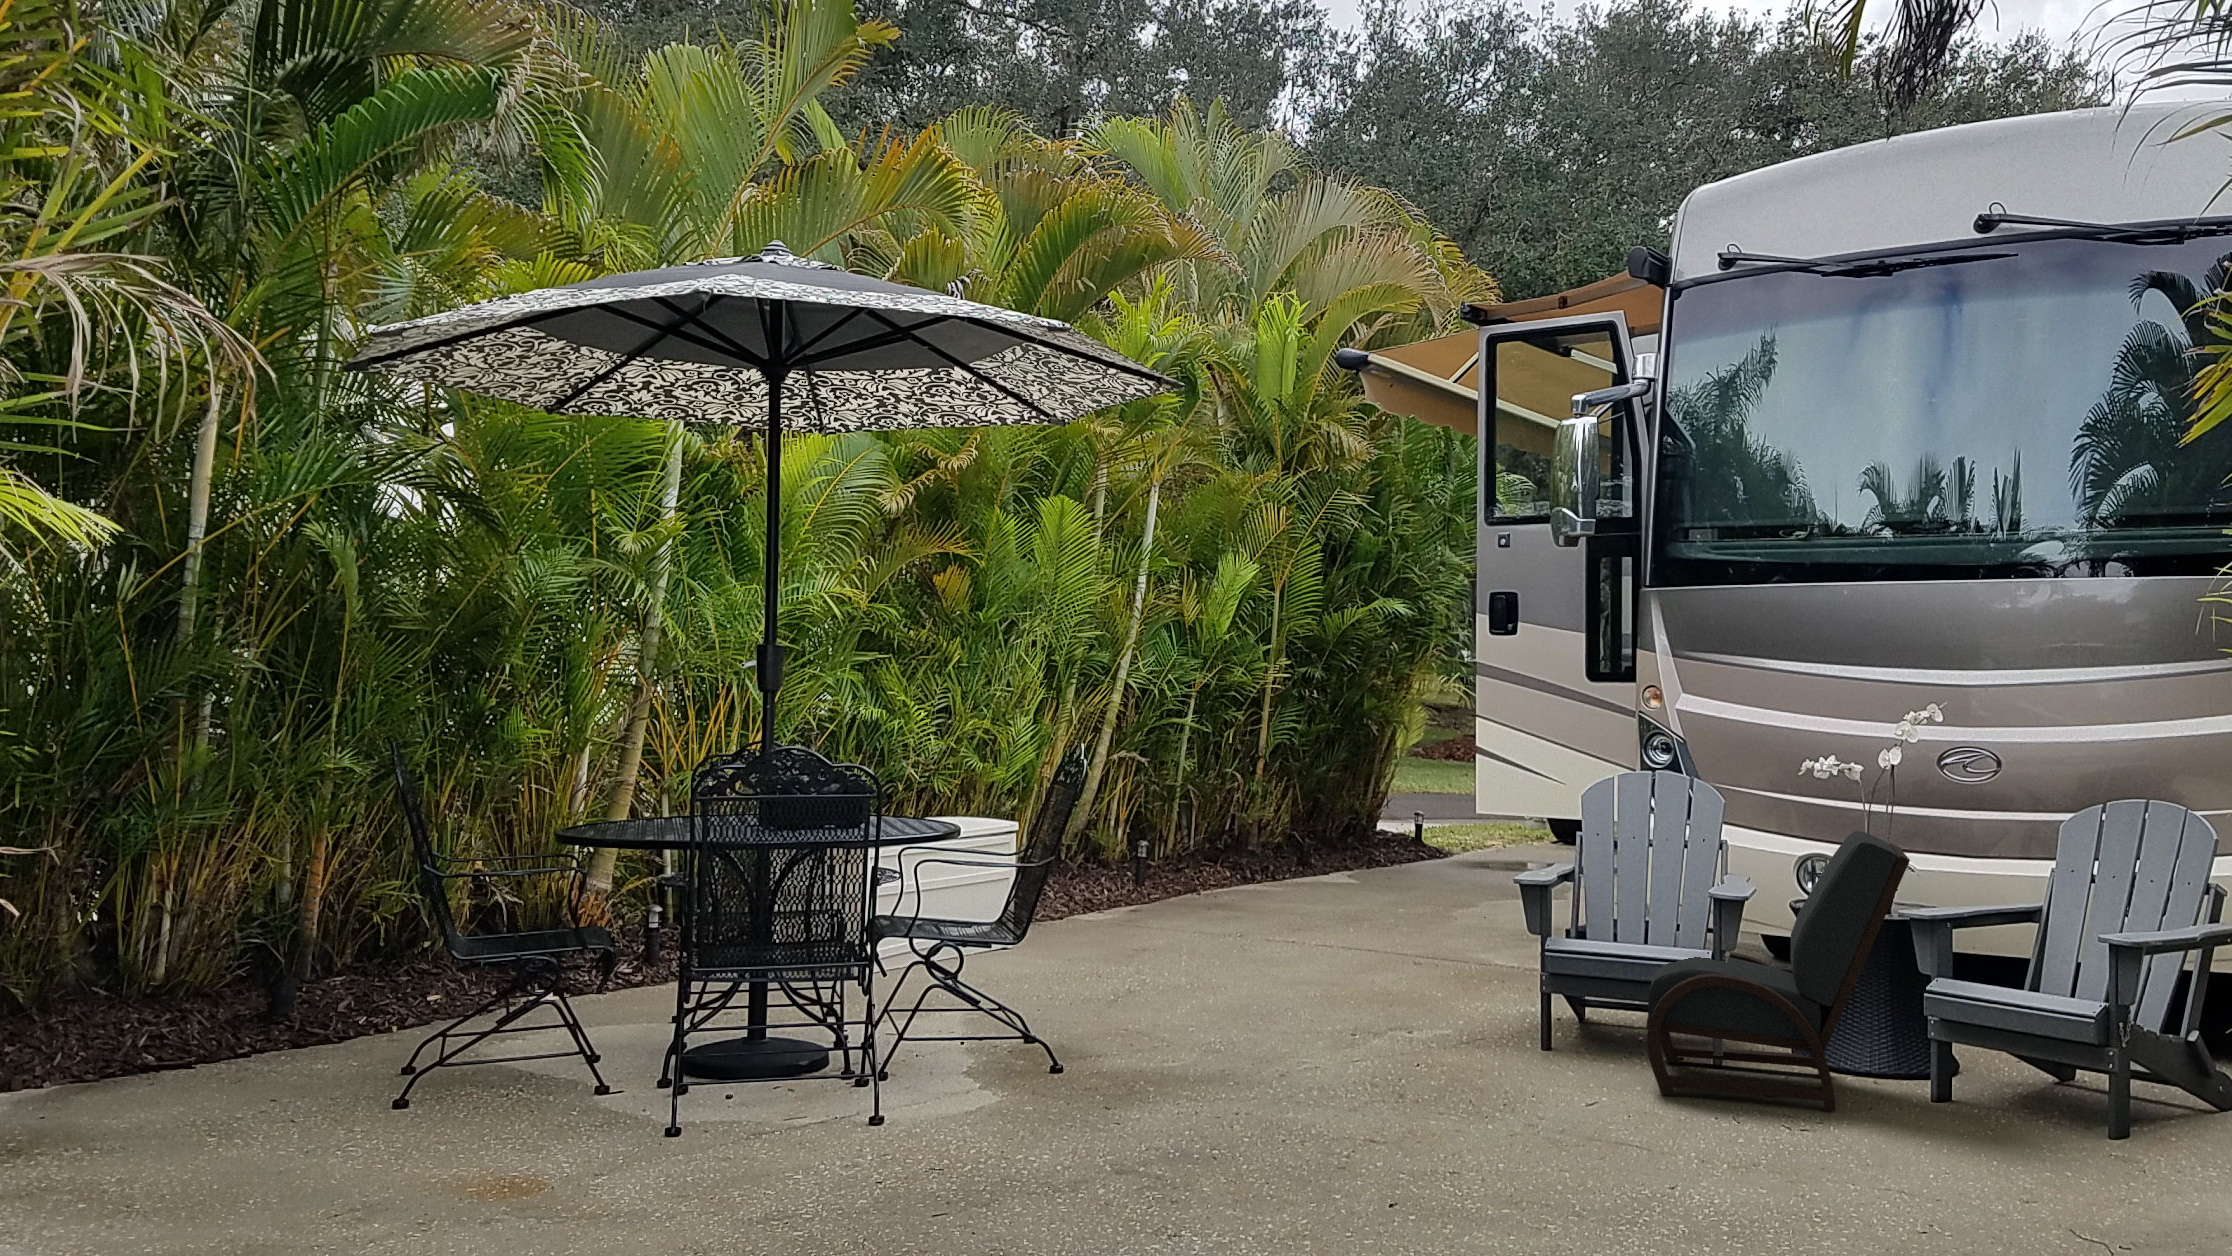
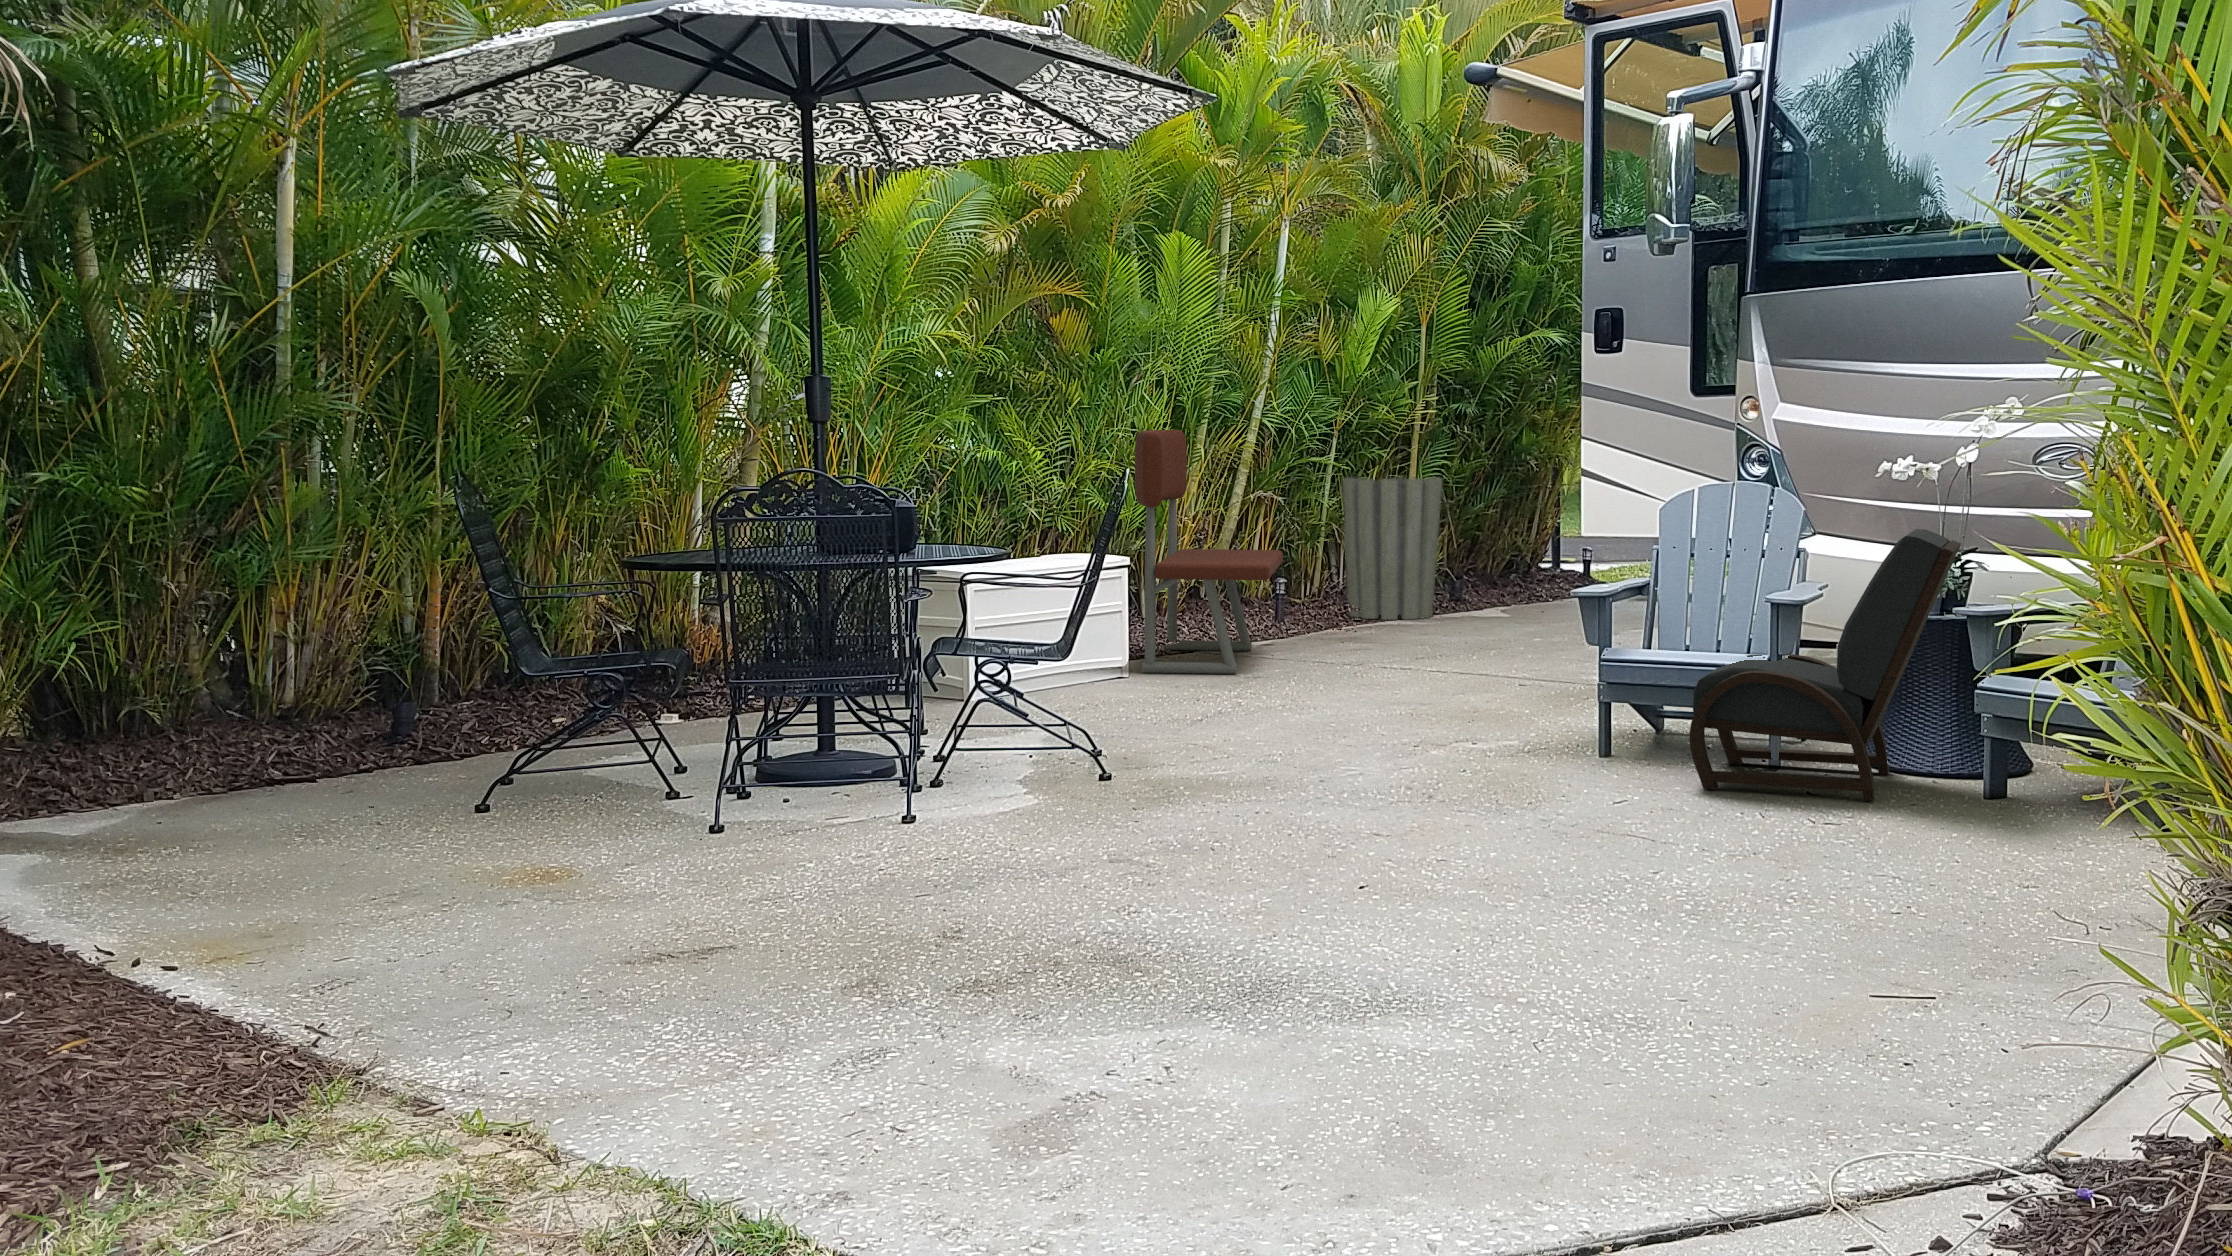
bench: none [1023,692,1160,944] -> present [1135,430,1283,674]
trash can: none [1194,736,1293,880] -> present [1342,477,1442,620]

